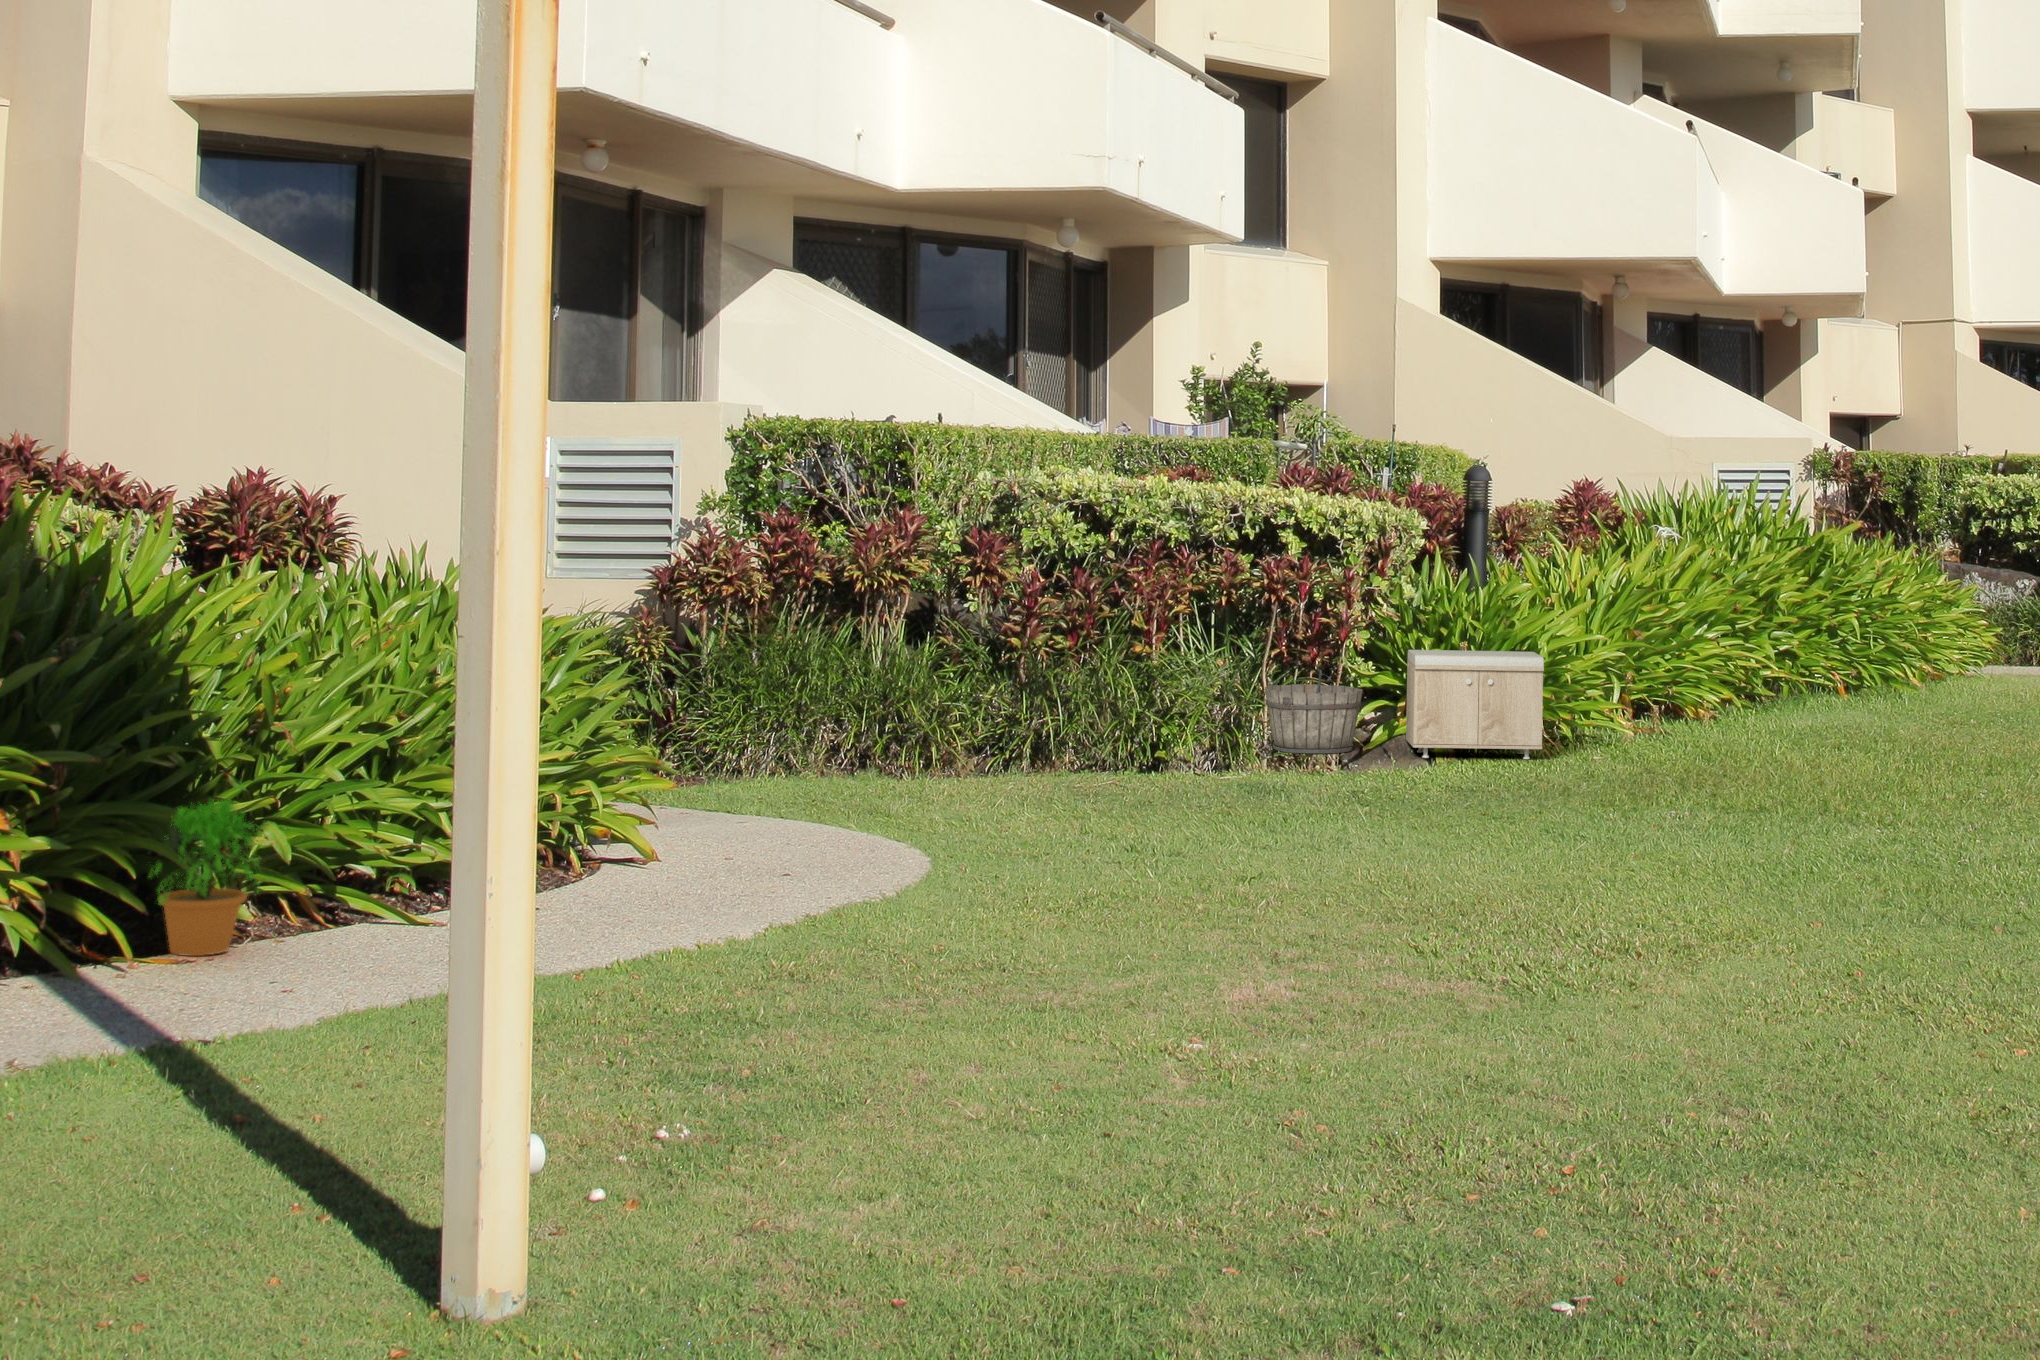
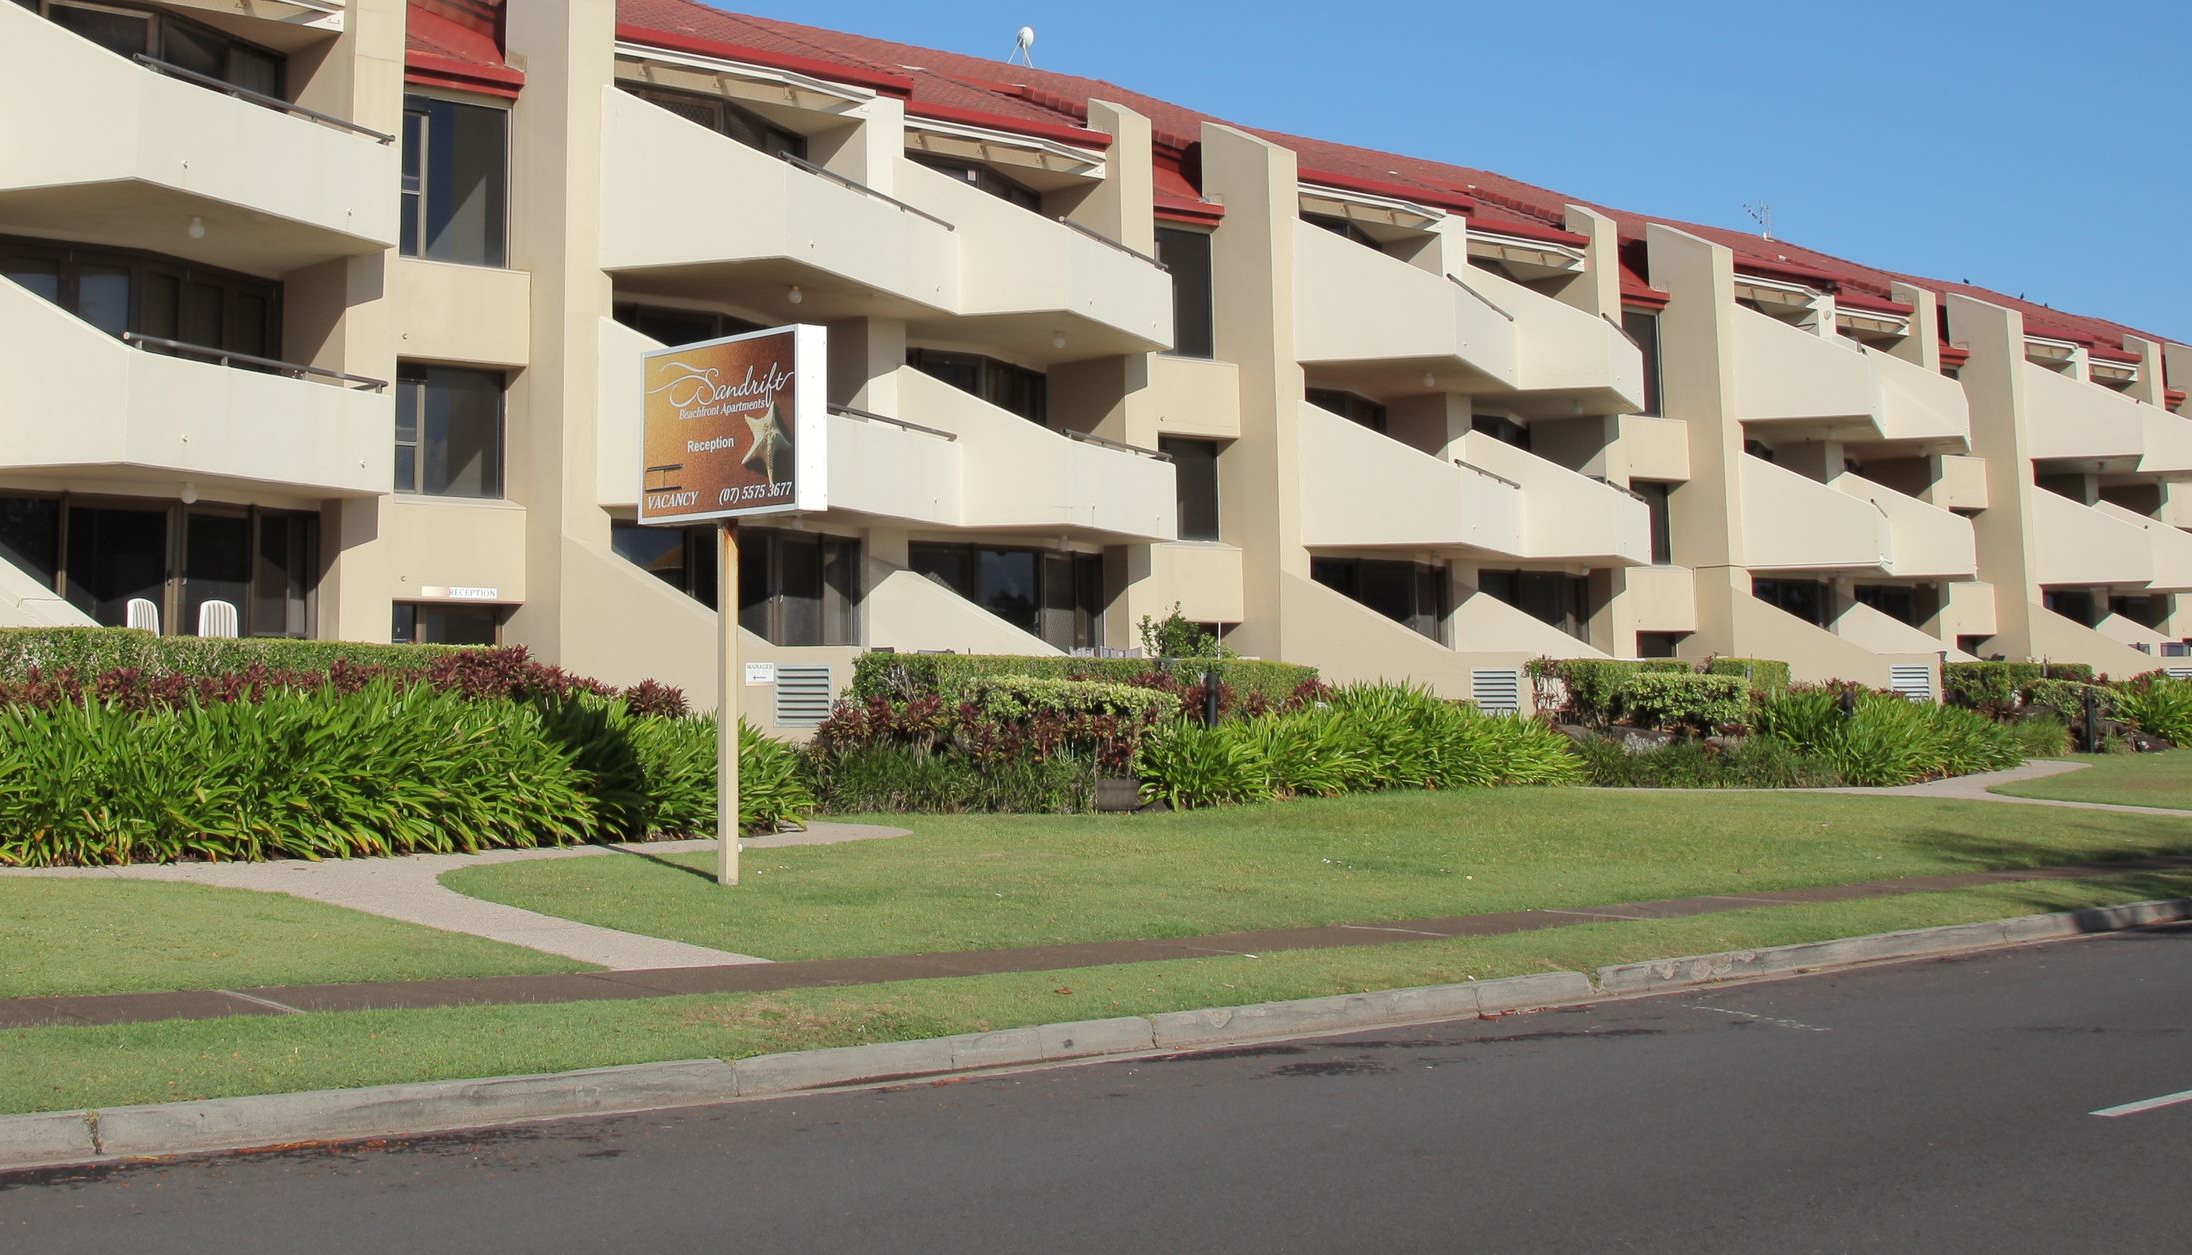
storage bench: present [1406,650,1544,759] -> none [1159,762,1223,813]
potted plant: present [148,800,262,956] -> none [628,789,670,841]

